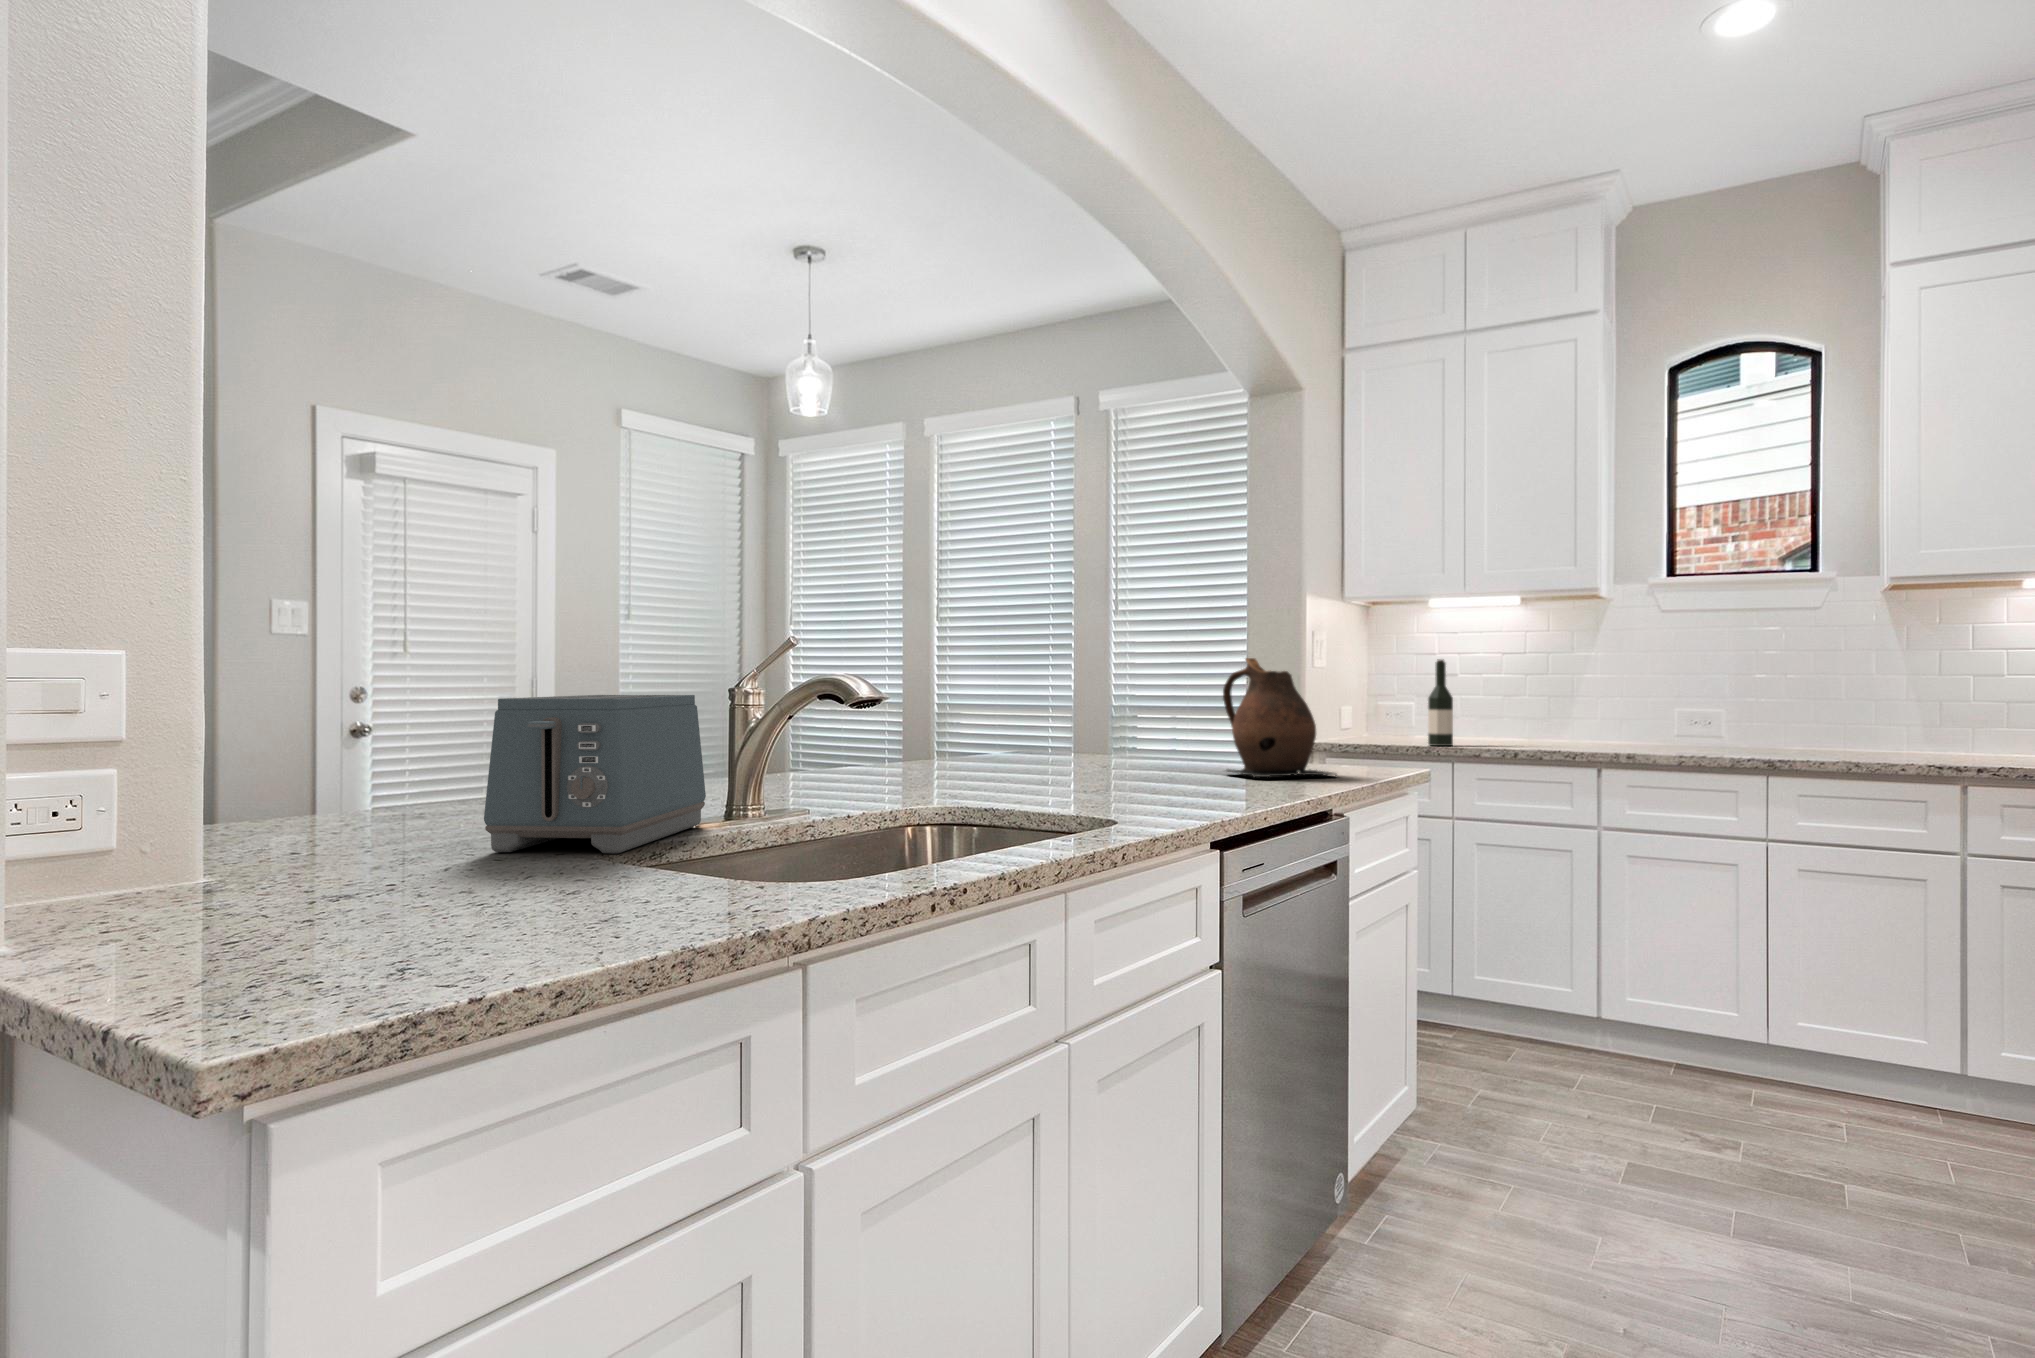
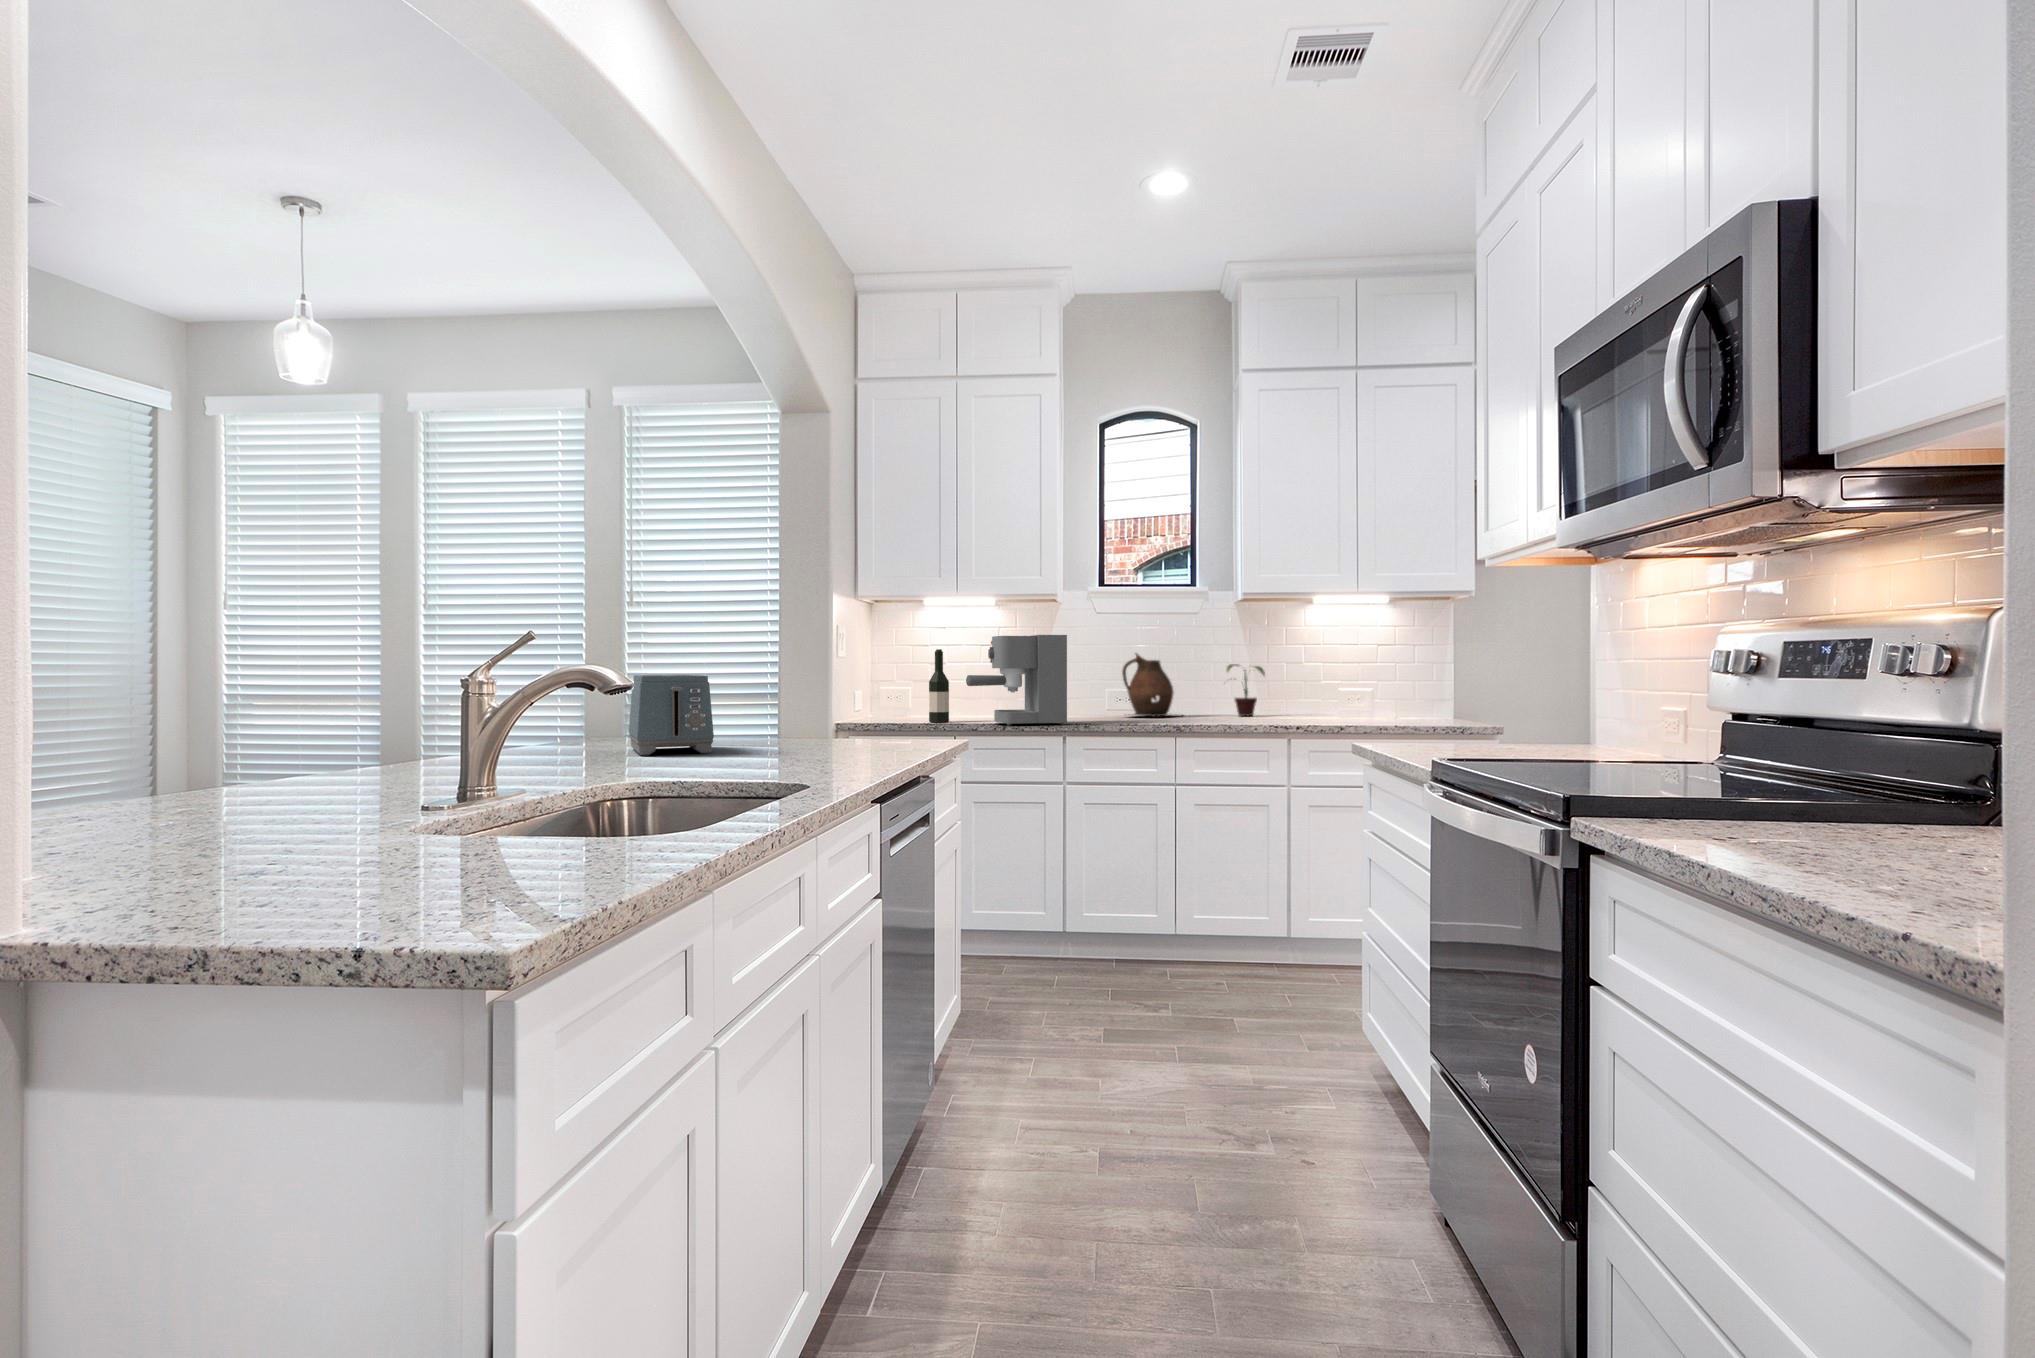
coffee maker: none [1467,640,1604,754] -> present [966,635,1067,726]
ceramic pitcher: present [1223,658,1337,778] -> present [1122,653,1183,717]
potted plant: none [1860,677,1932,750] -> present [1226,664,1265,716]
toaster: present [484,695,706,853] -> present [629,675,714,756]

